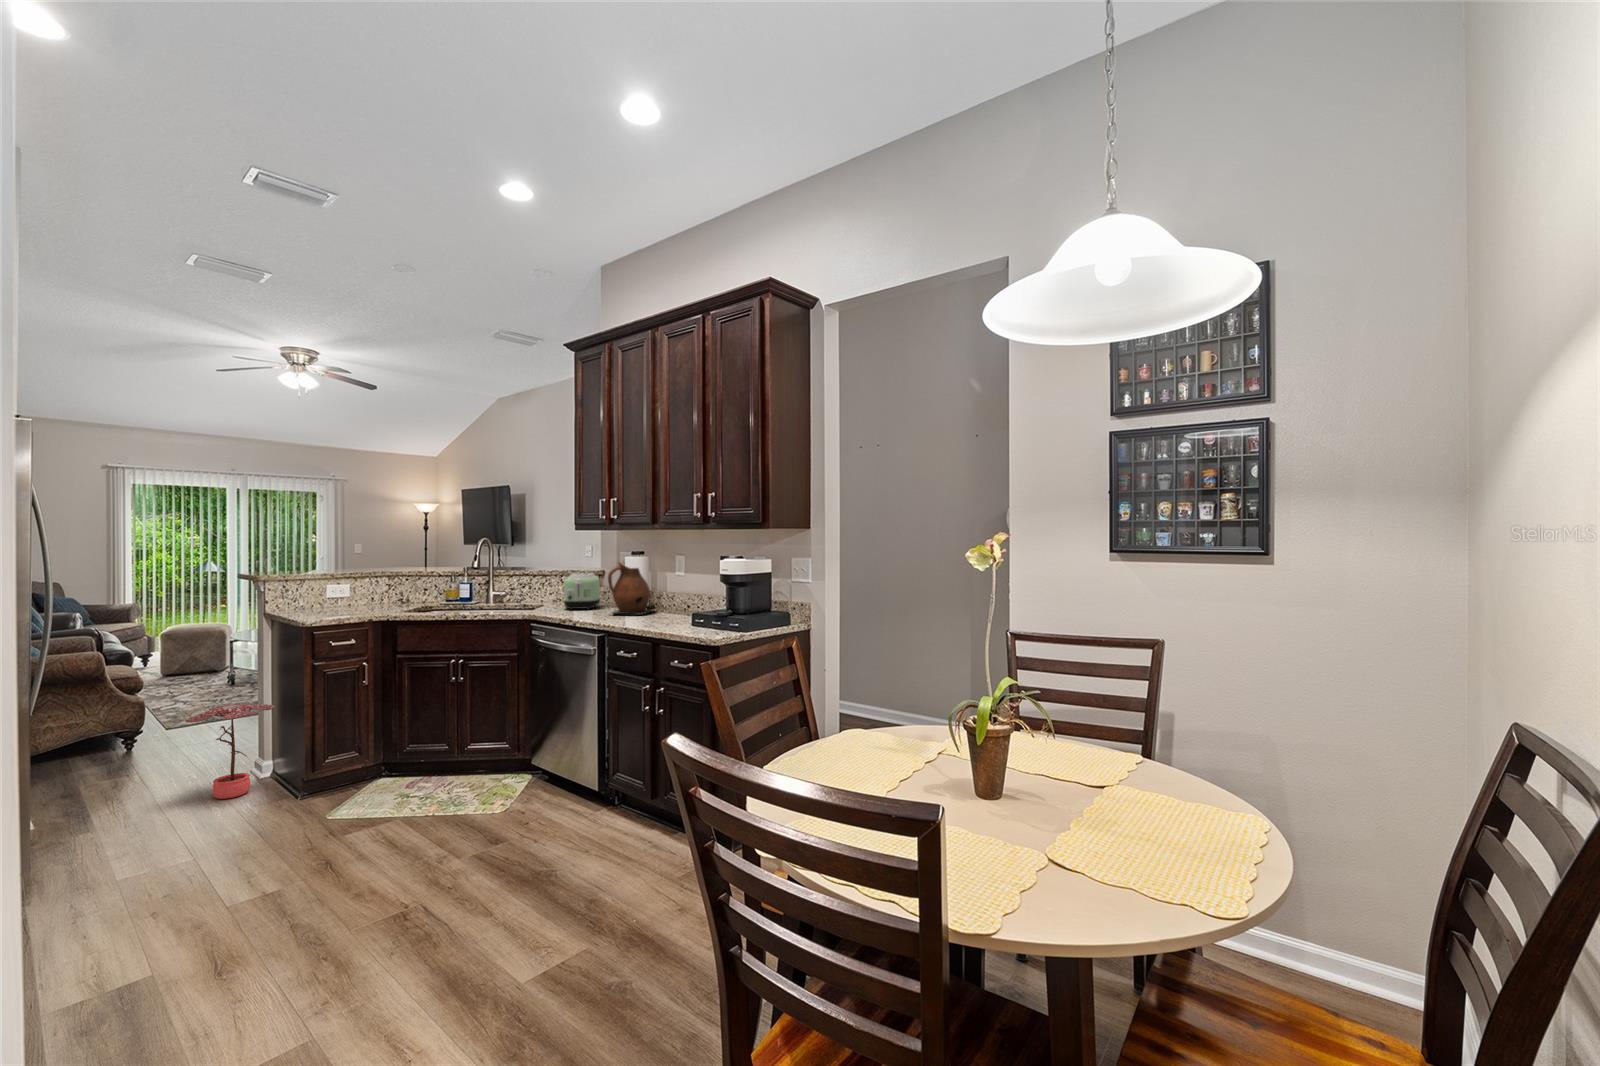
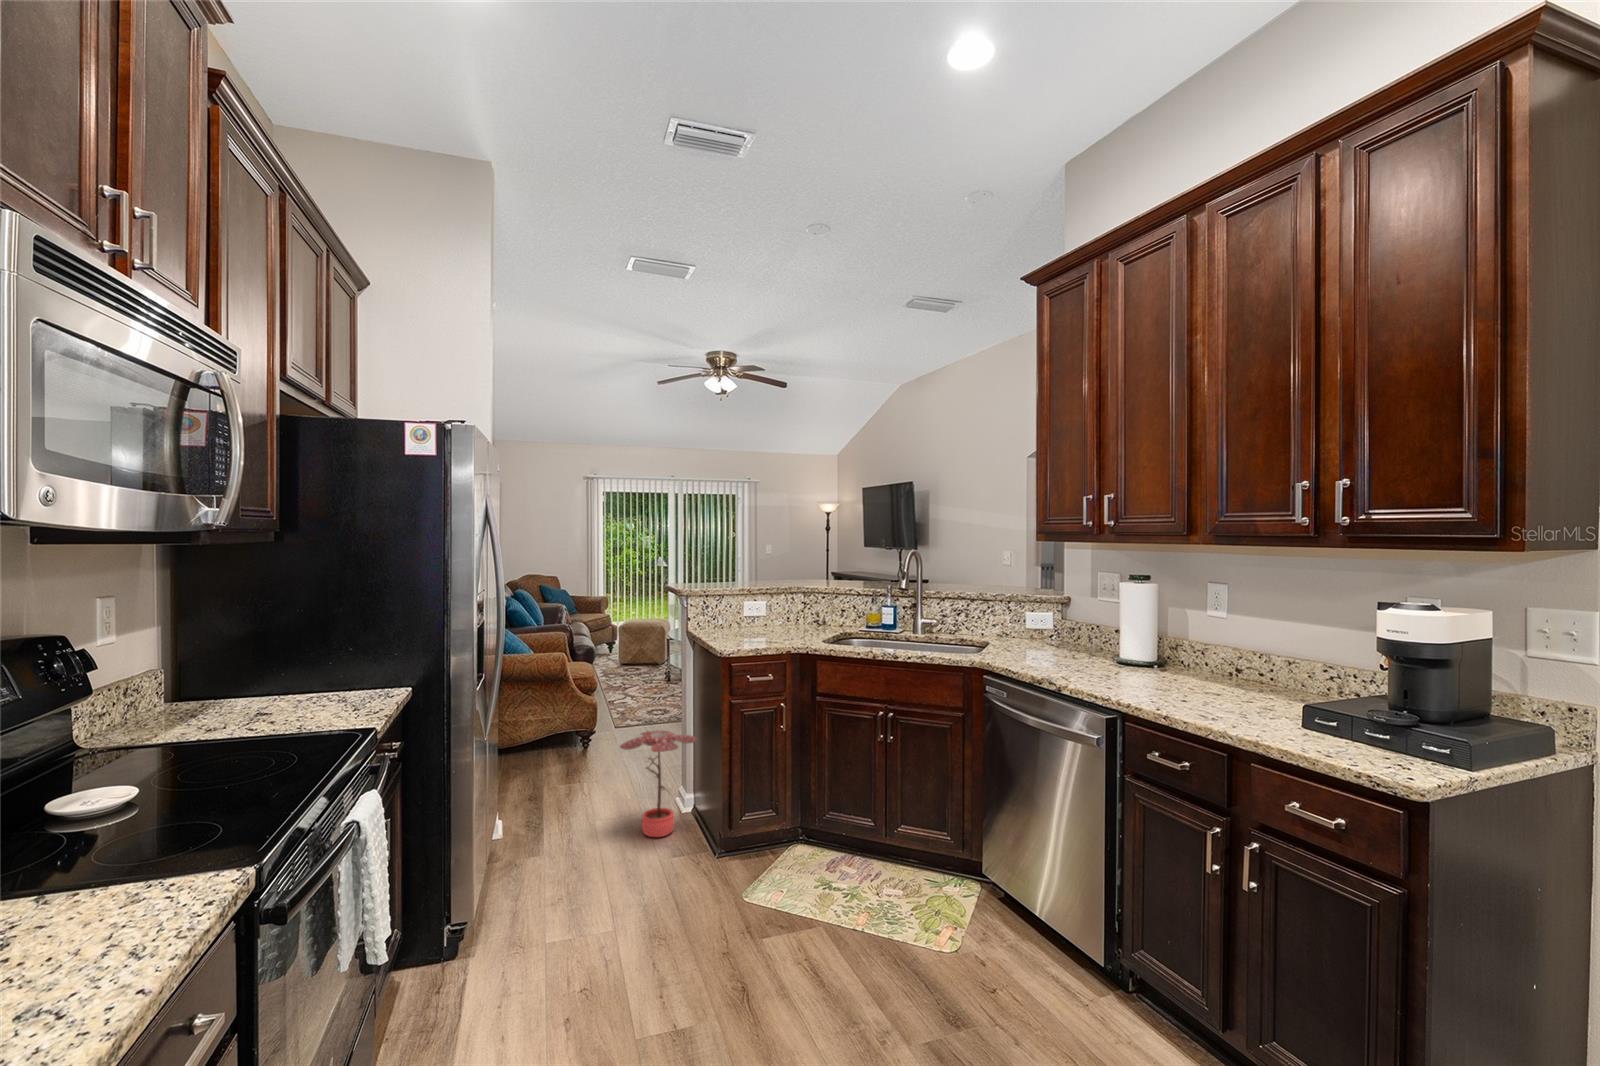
ceramic pitcher: present [608,562,654,615] -> none [1103,594,1183,683]
toaster: present [564,573,600,610] -> none [1023,603,1075,659]

